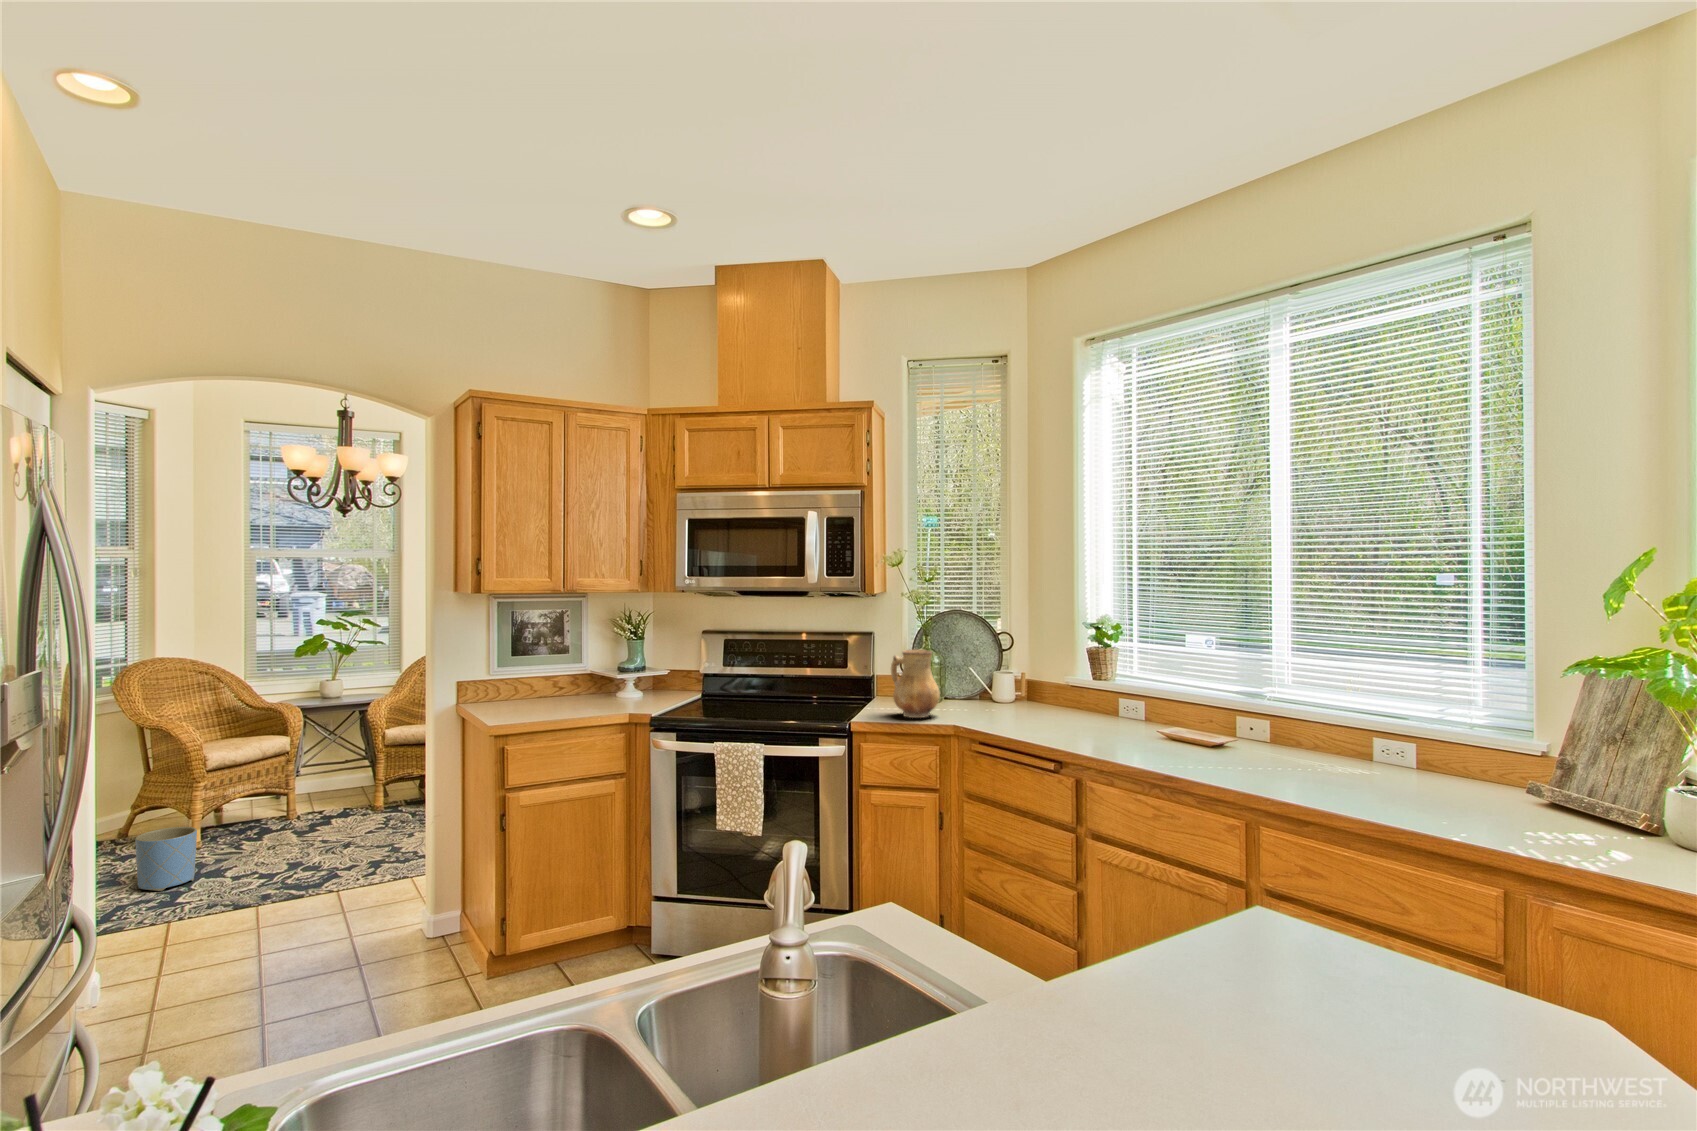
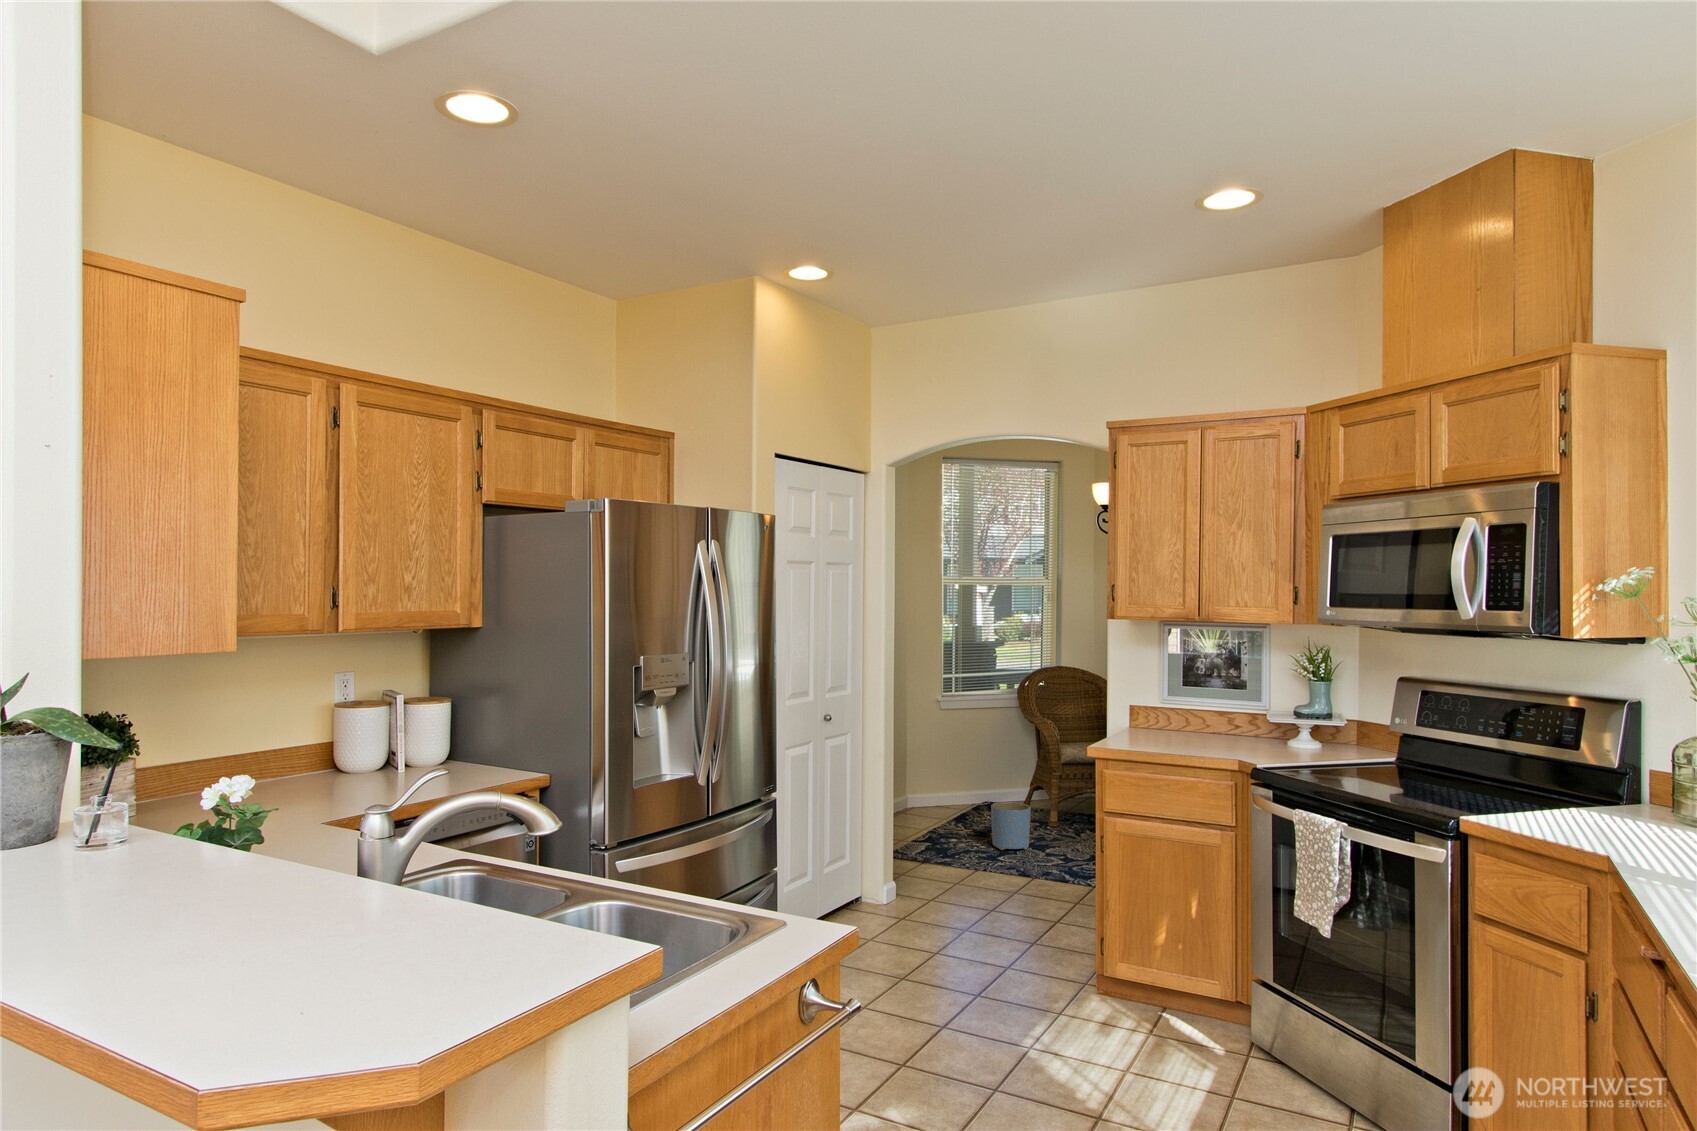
ceramic pitcher: present [891,649,940,718] -> none [1556,728,1648,840]

